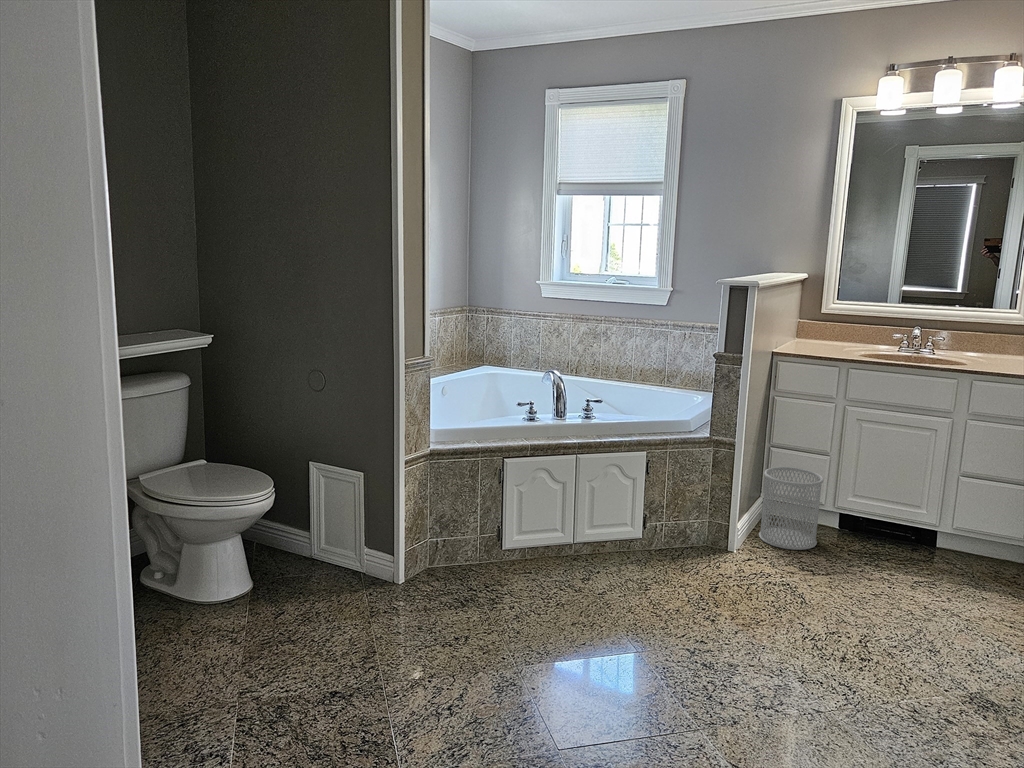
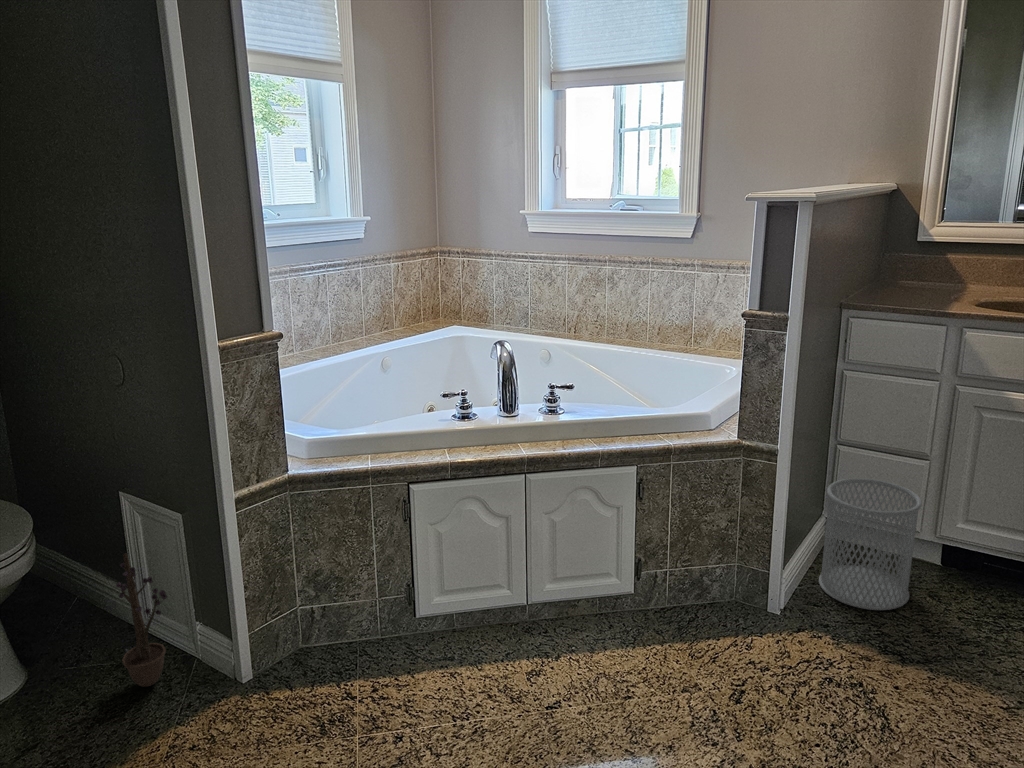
decorative plant: none [311,496,357,587] -> present [116,553,167,687]

